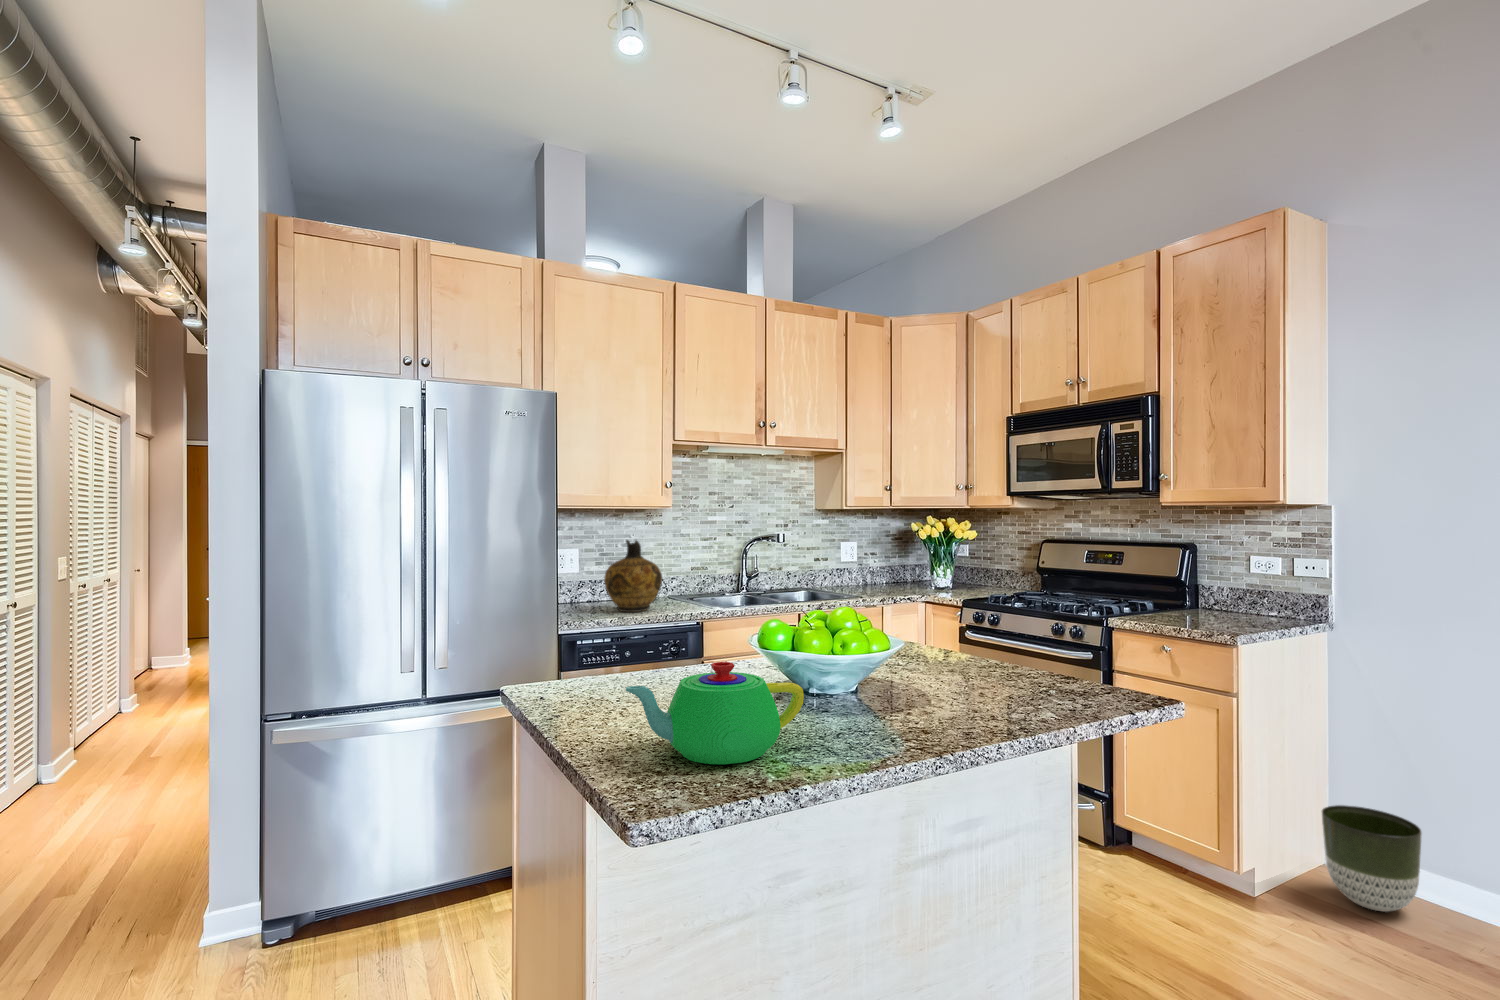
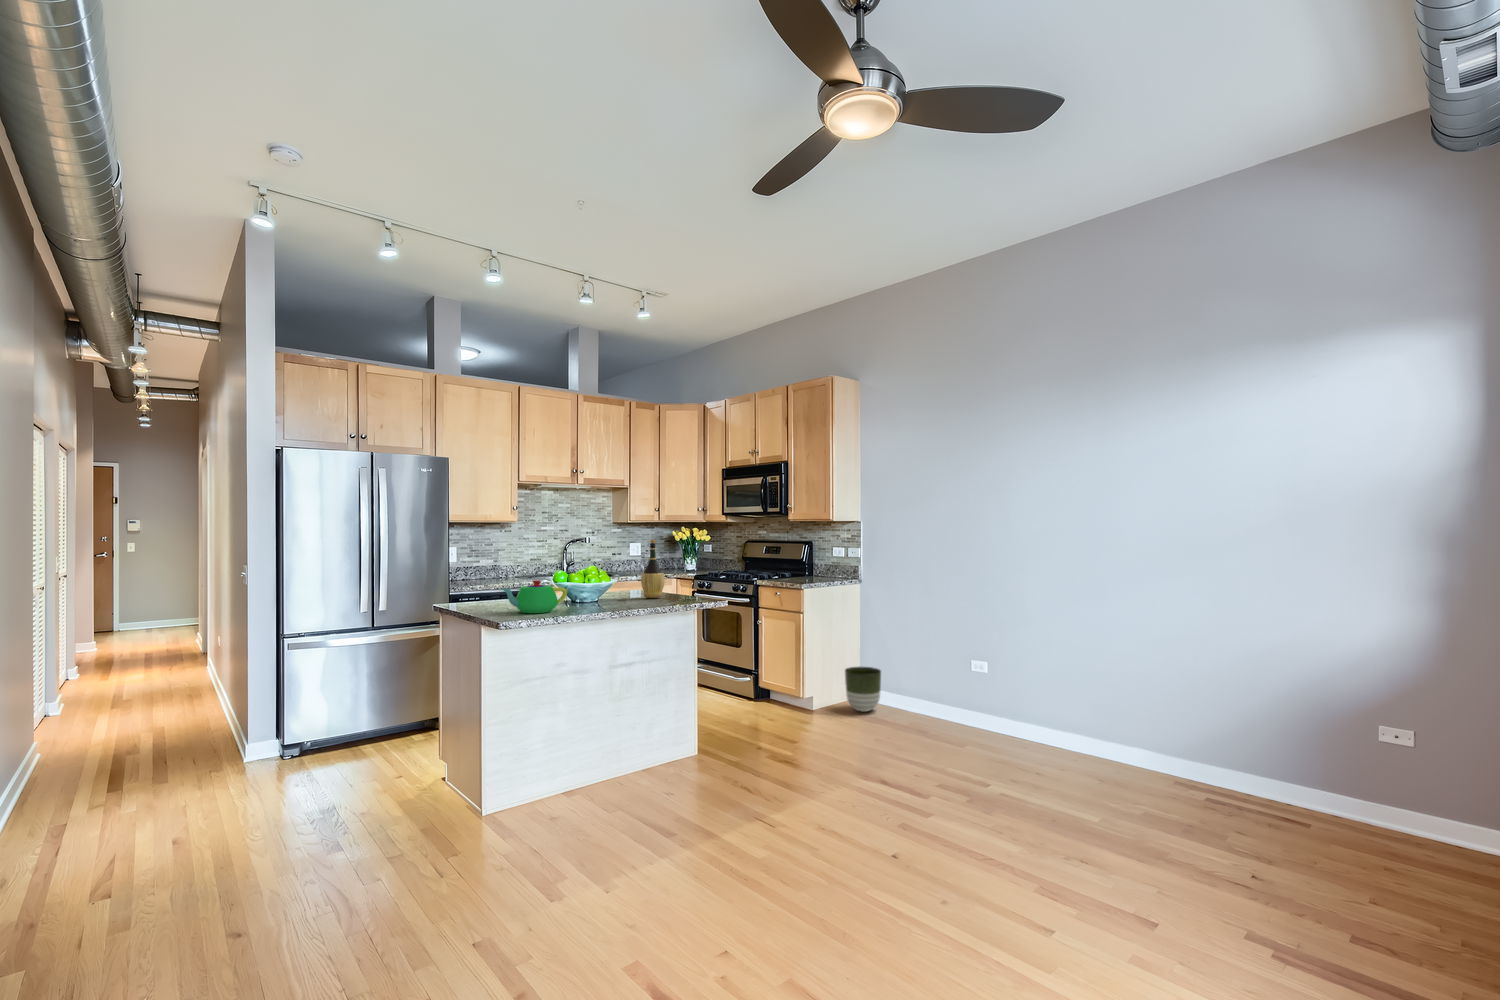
ceramic jug: present [604,540,662,612] -> none [475,541,512,584]
wine bottle: none [960,545,1021,692] -> present [641,540,665,598]

